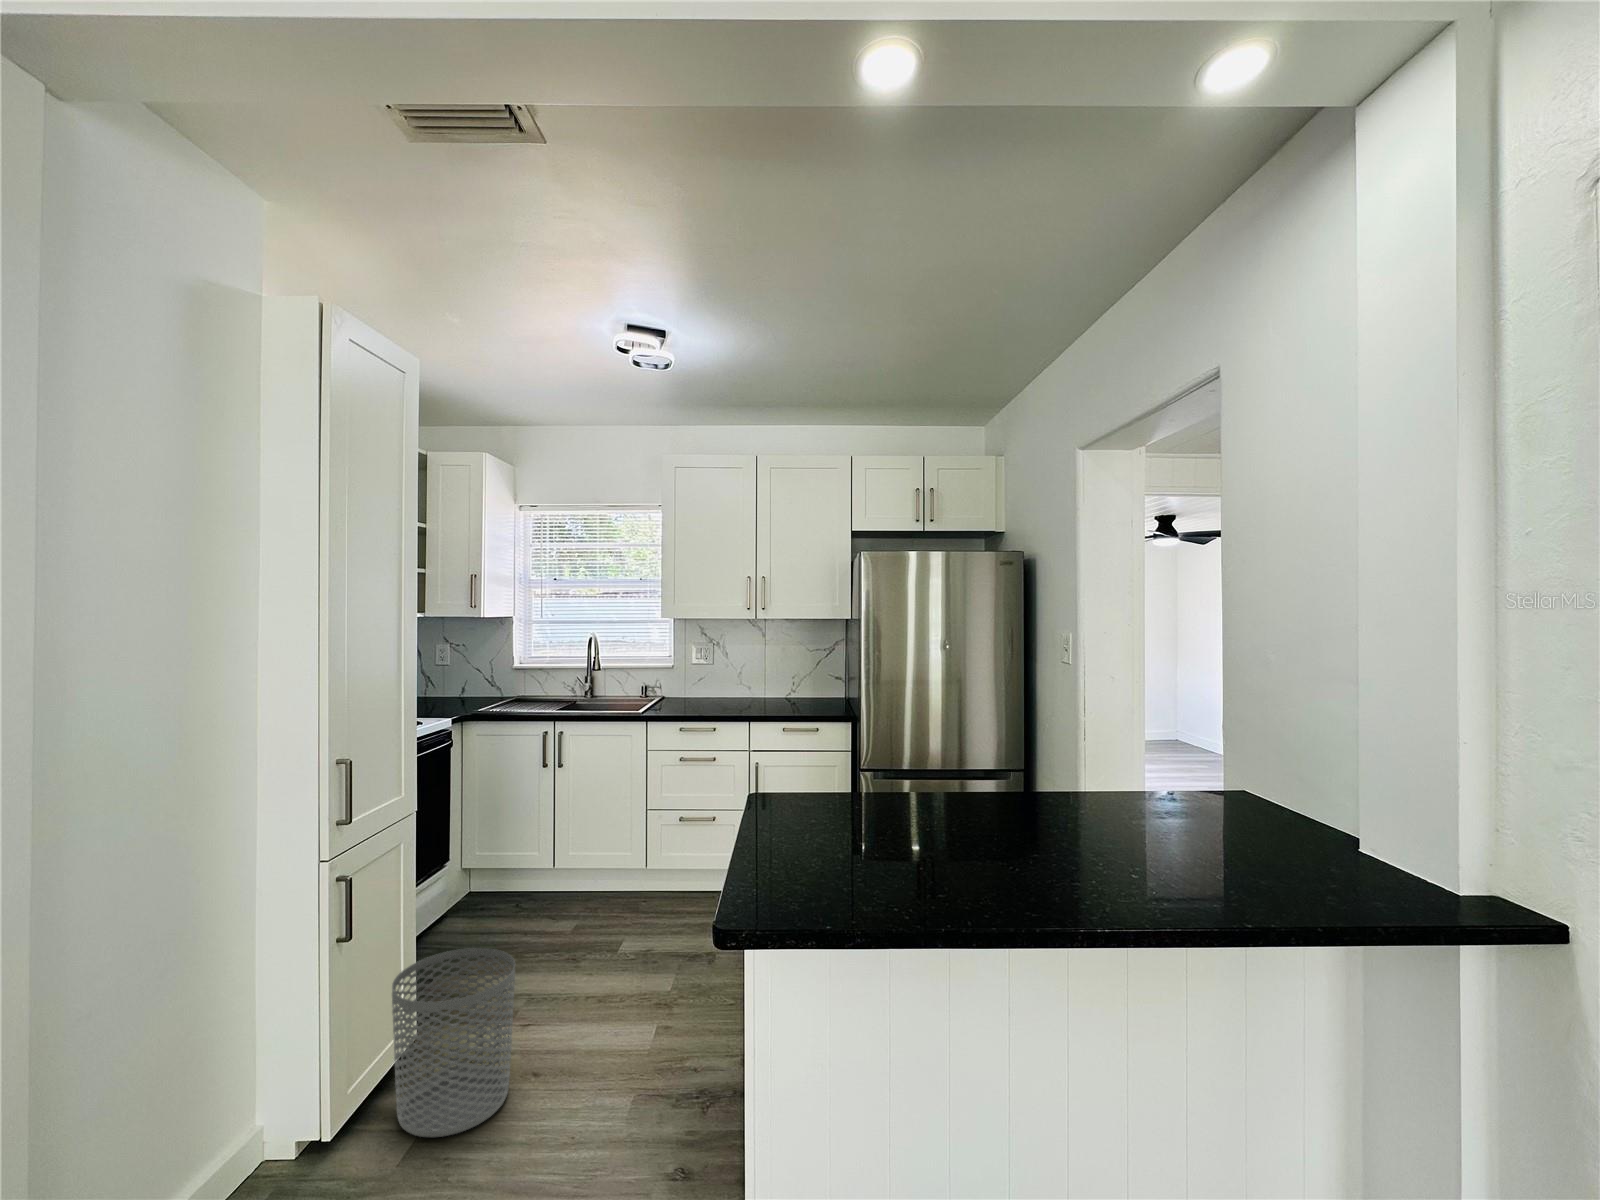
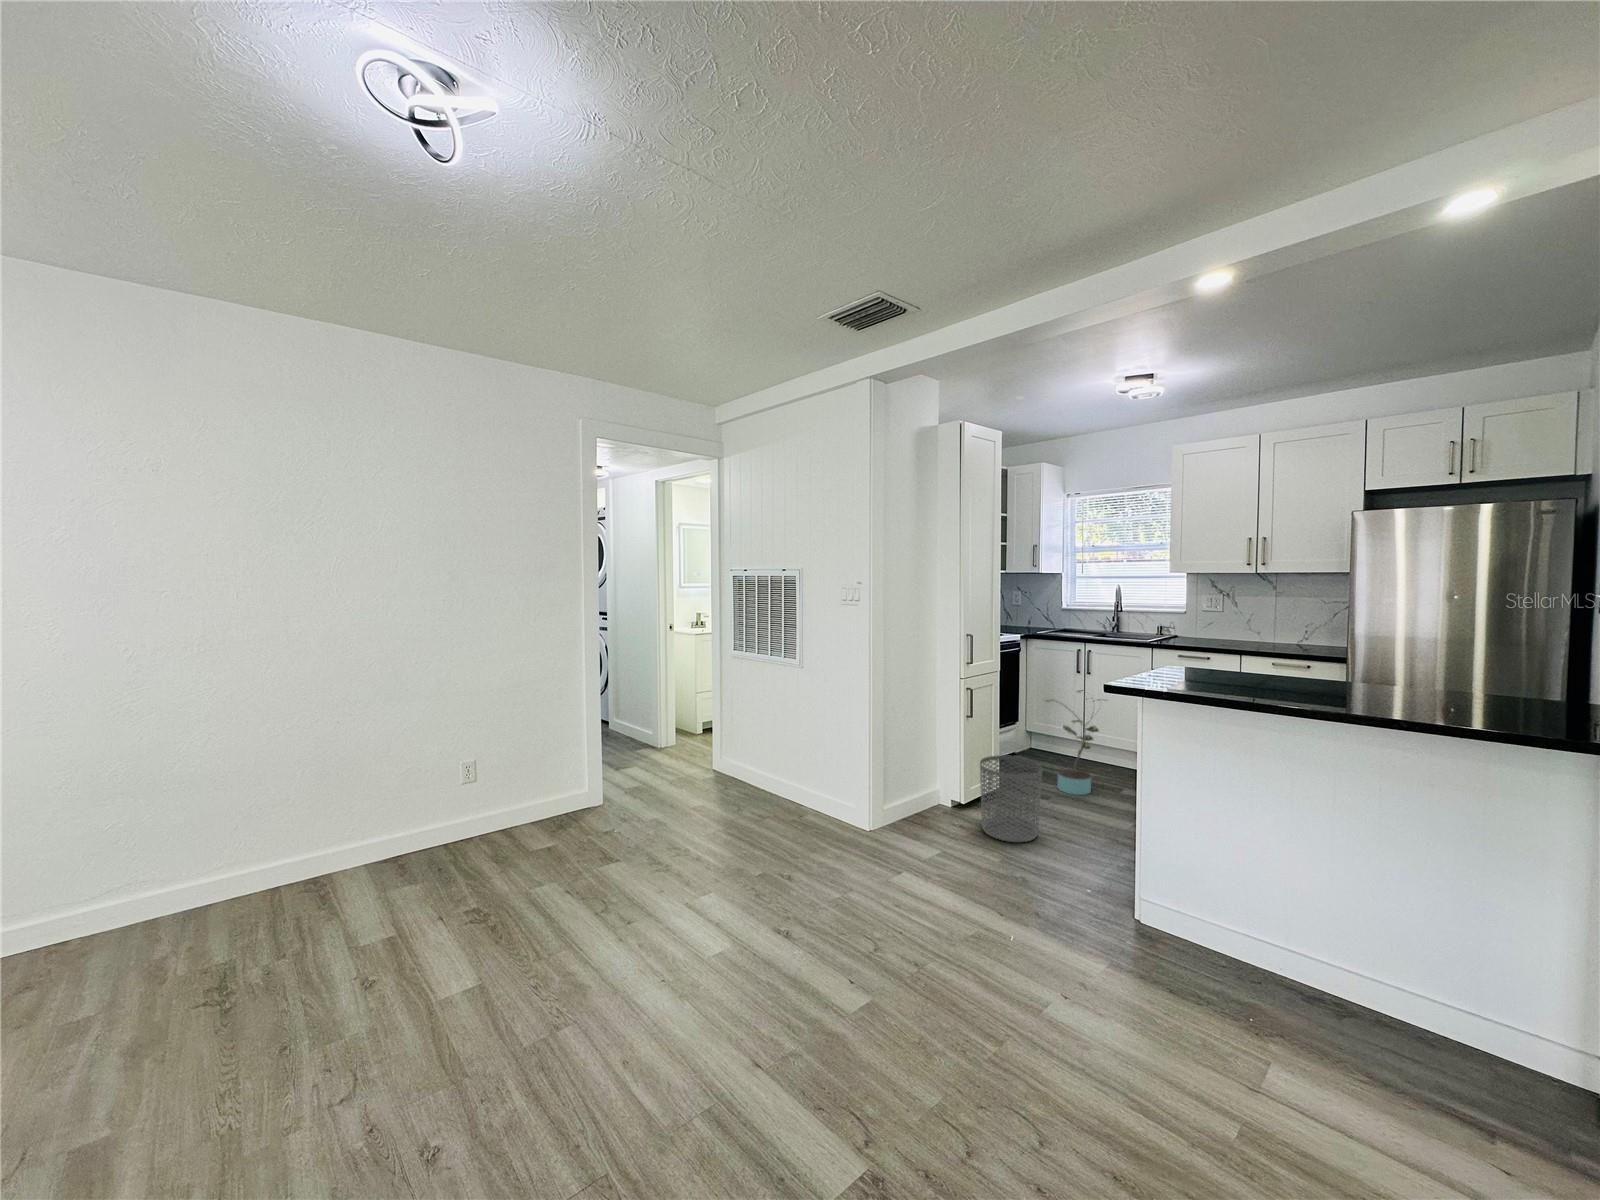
potted plant: none [502,795,598,969] -> present [1047,690,1101,795]

